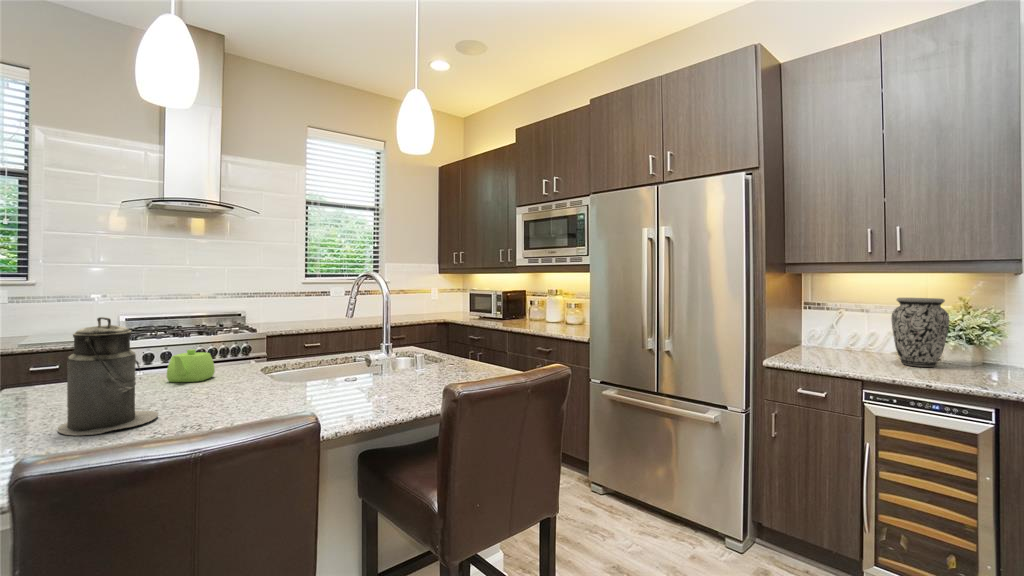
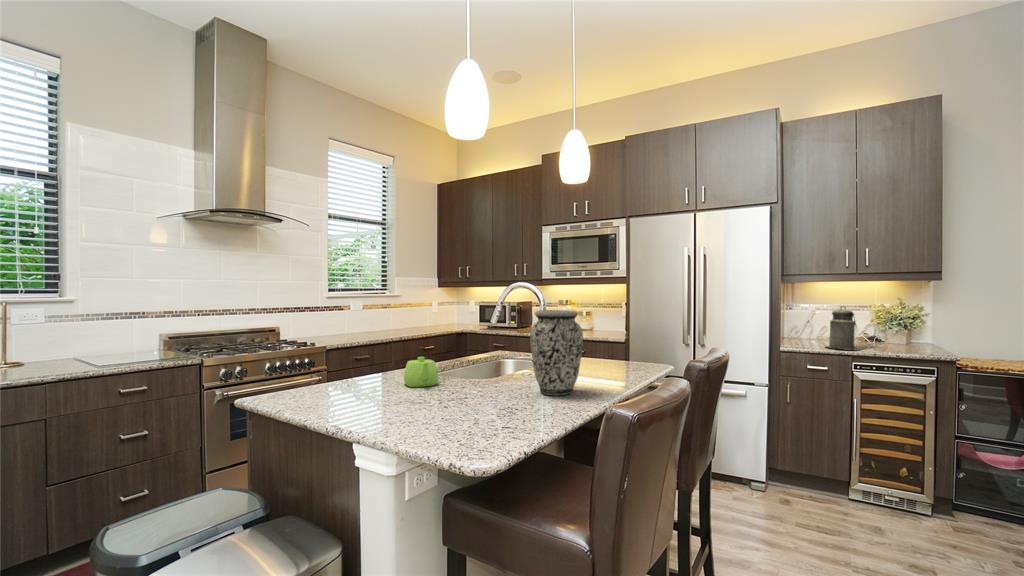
vase: present [891,298,949,367] -> present [530,310,583,395]
canister: present [58,317,158,435] -> present [826,307,861,350]

